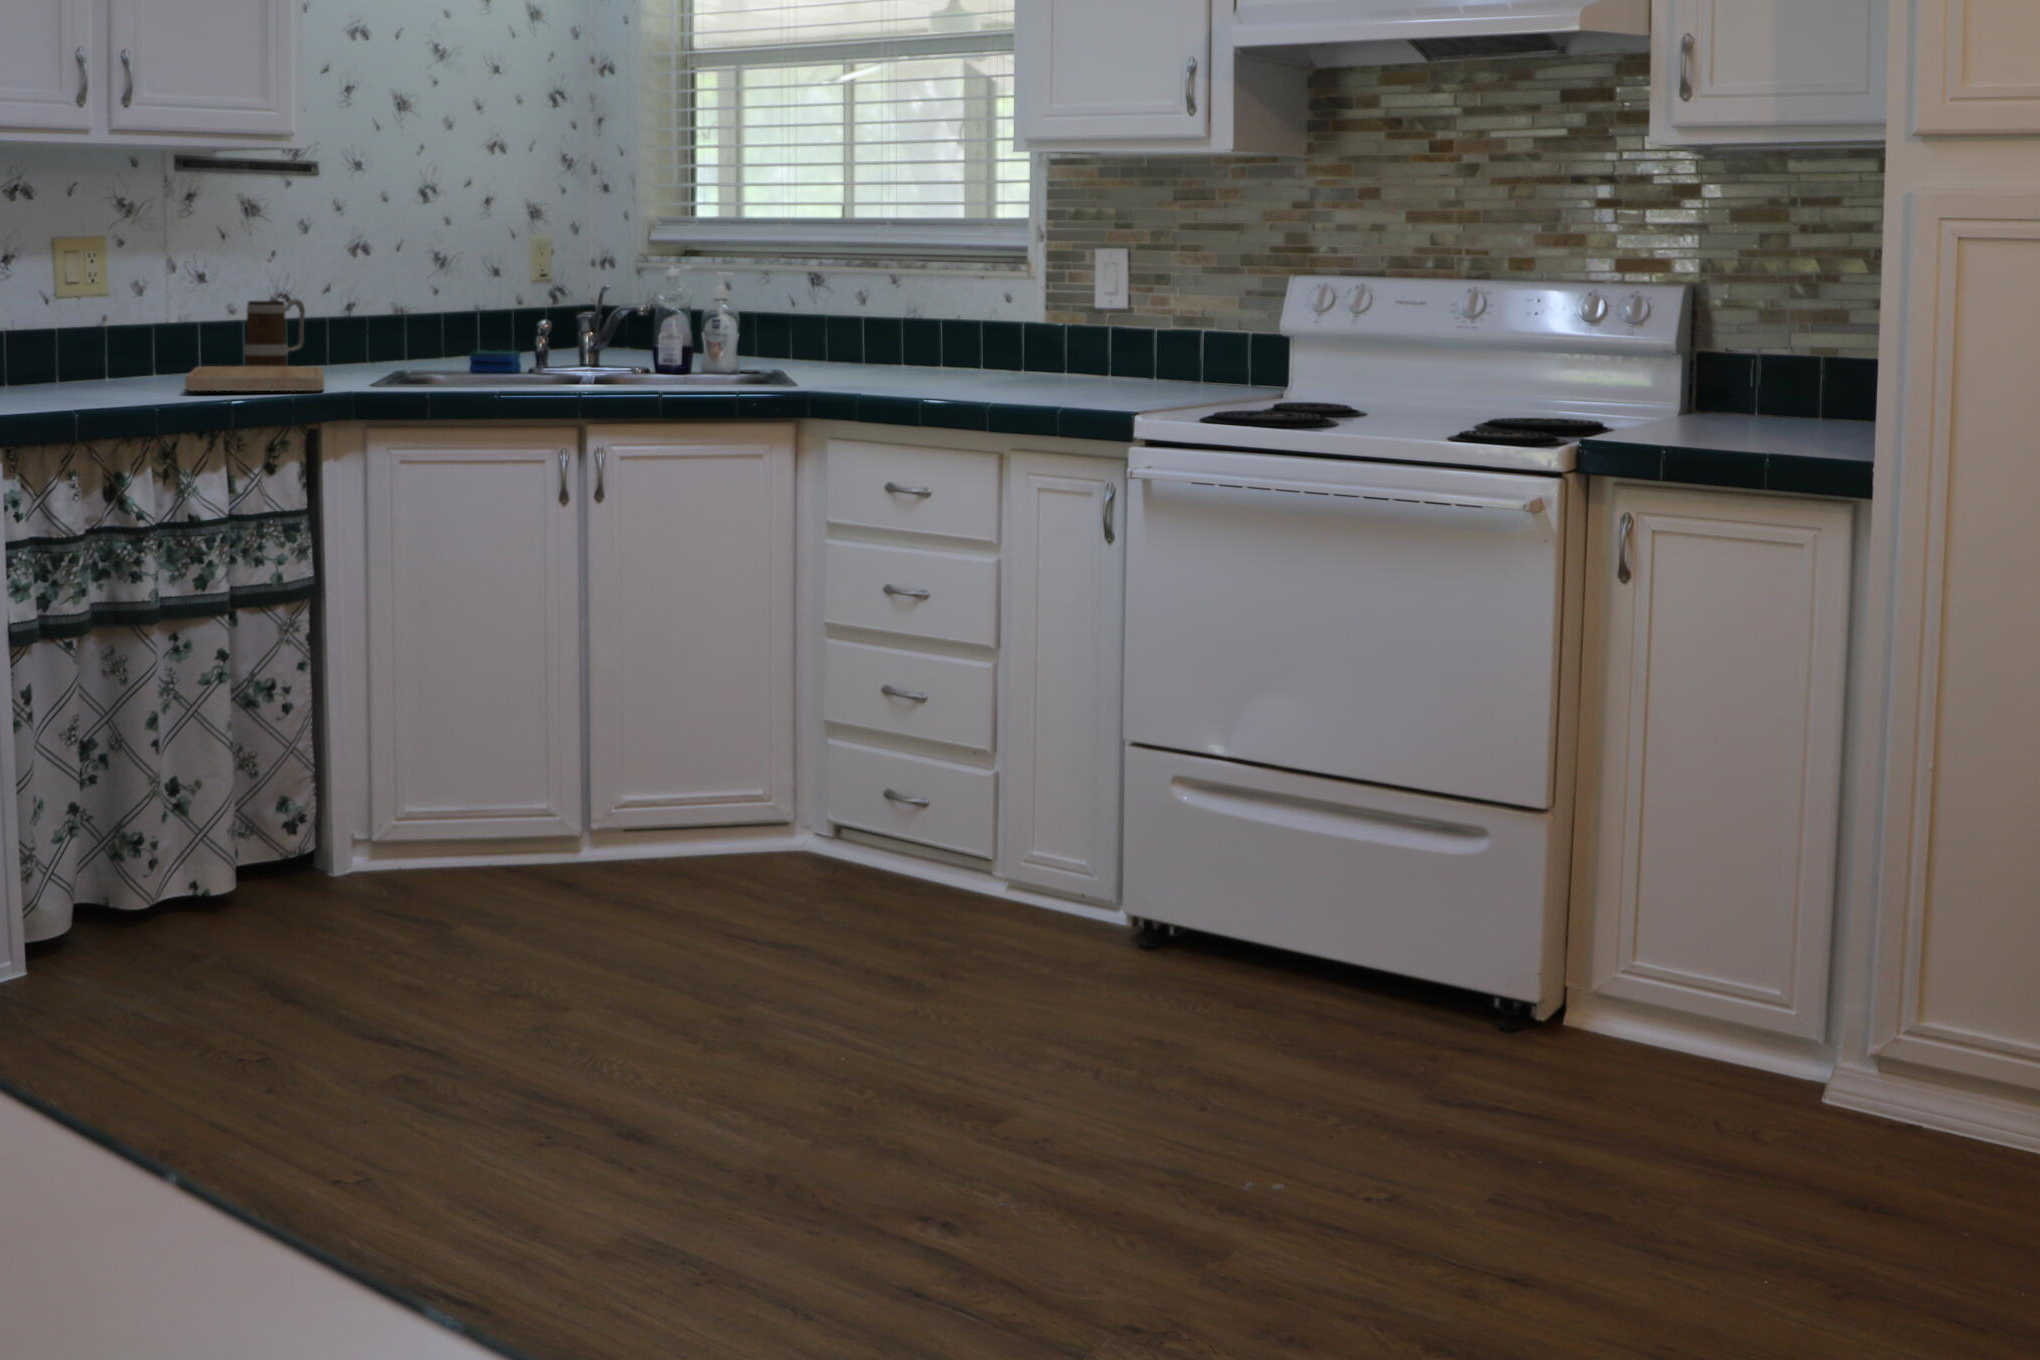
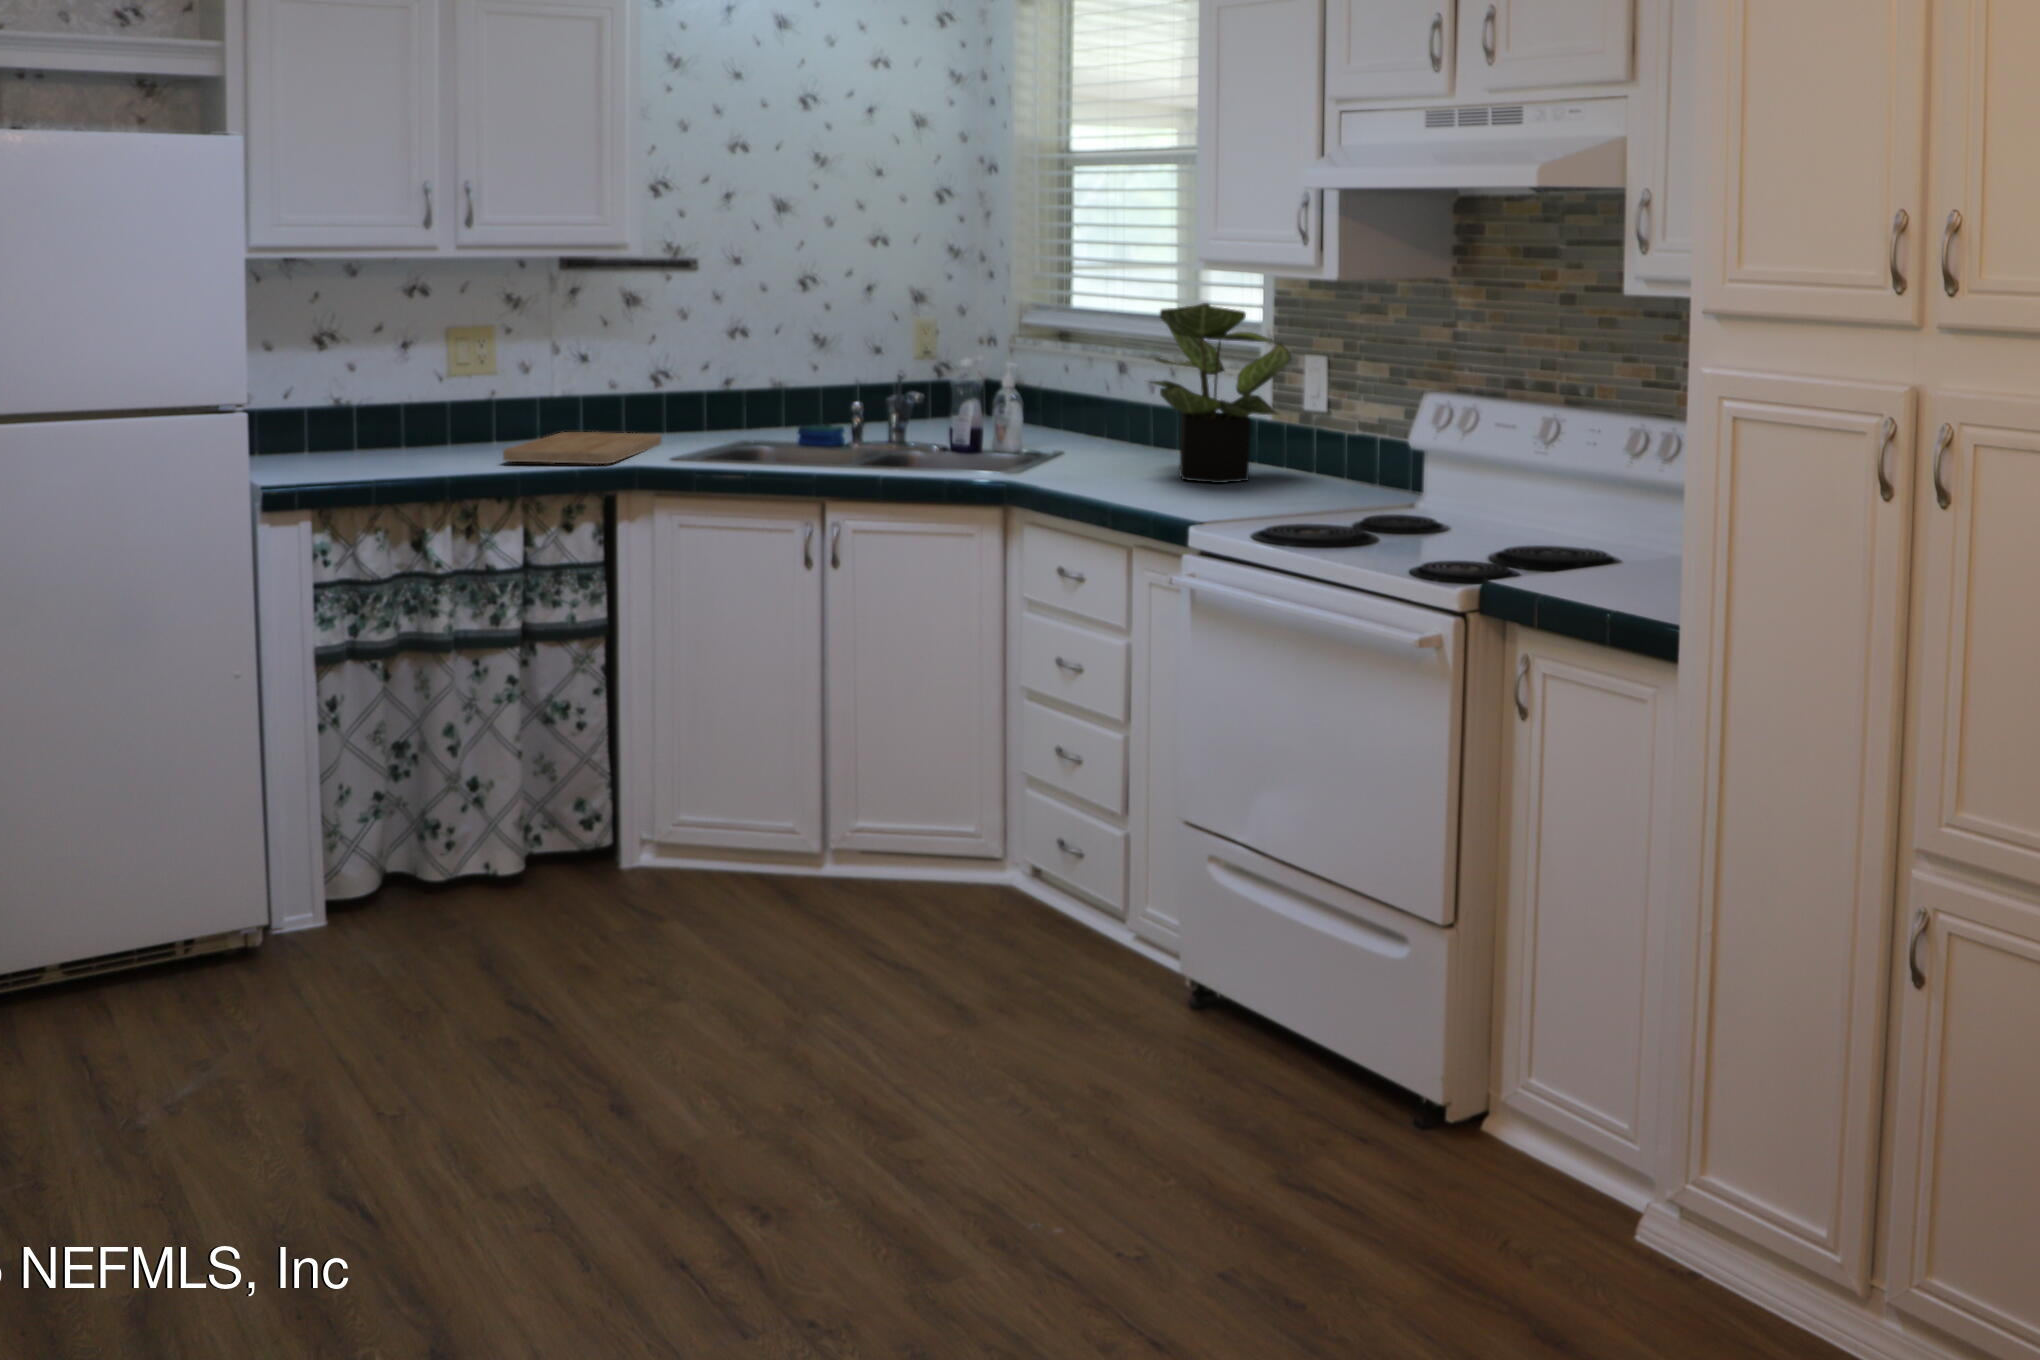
potted plant: none [937,186,1099,388] -> present [1151,303,1291,483]
mug: present [244,299,305,367] -> none [626,373,679,432]

